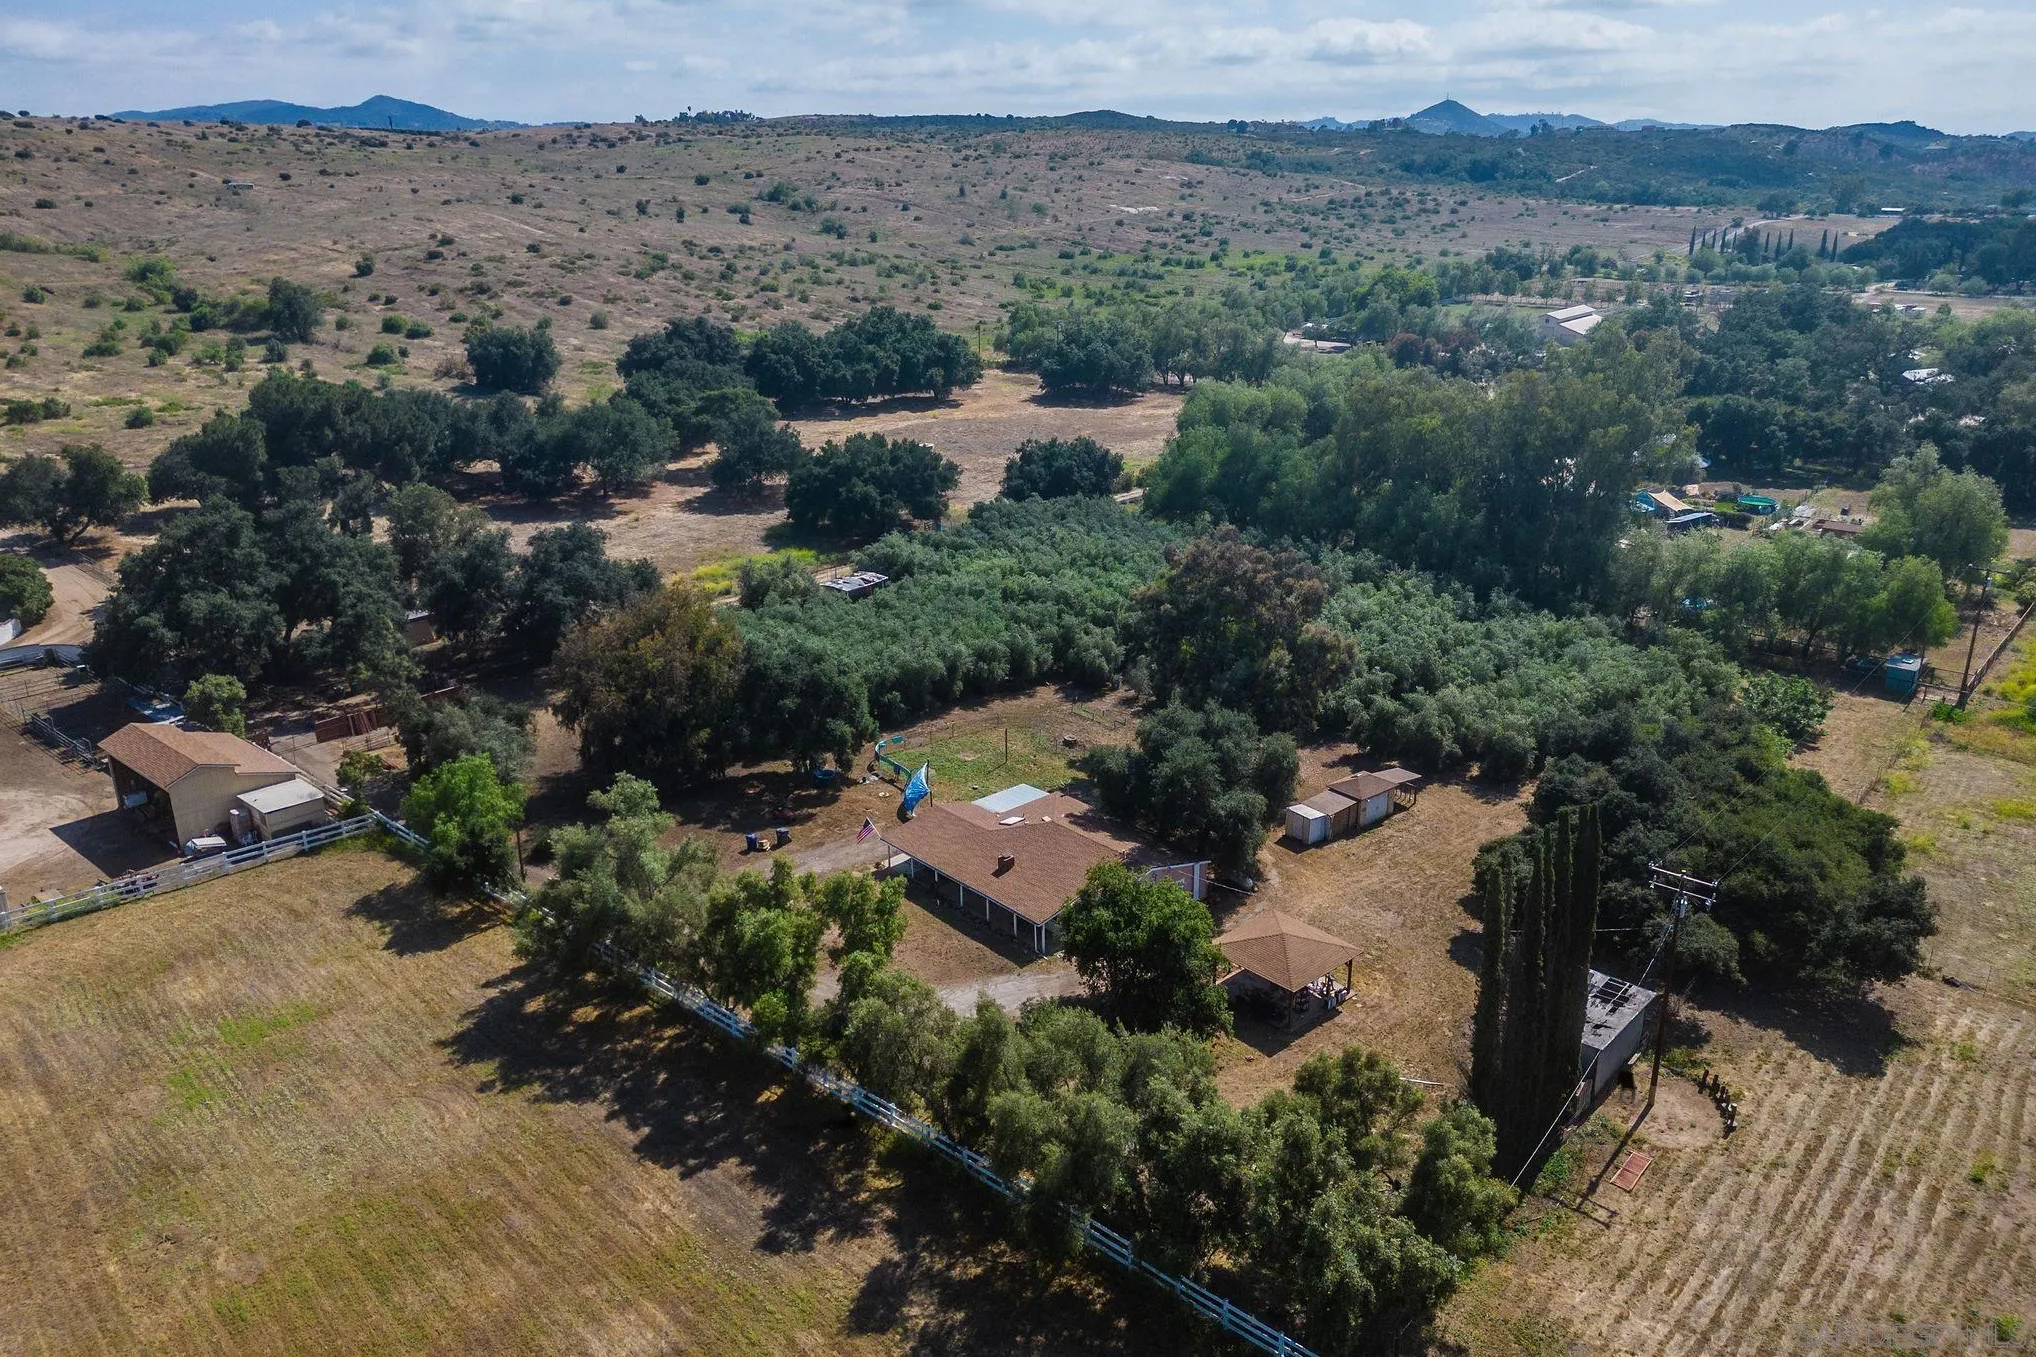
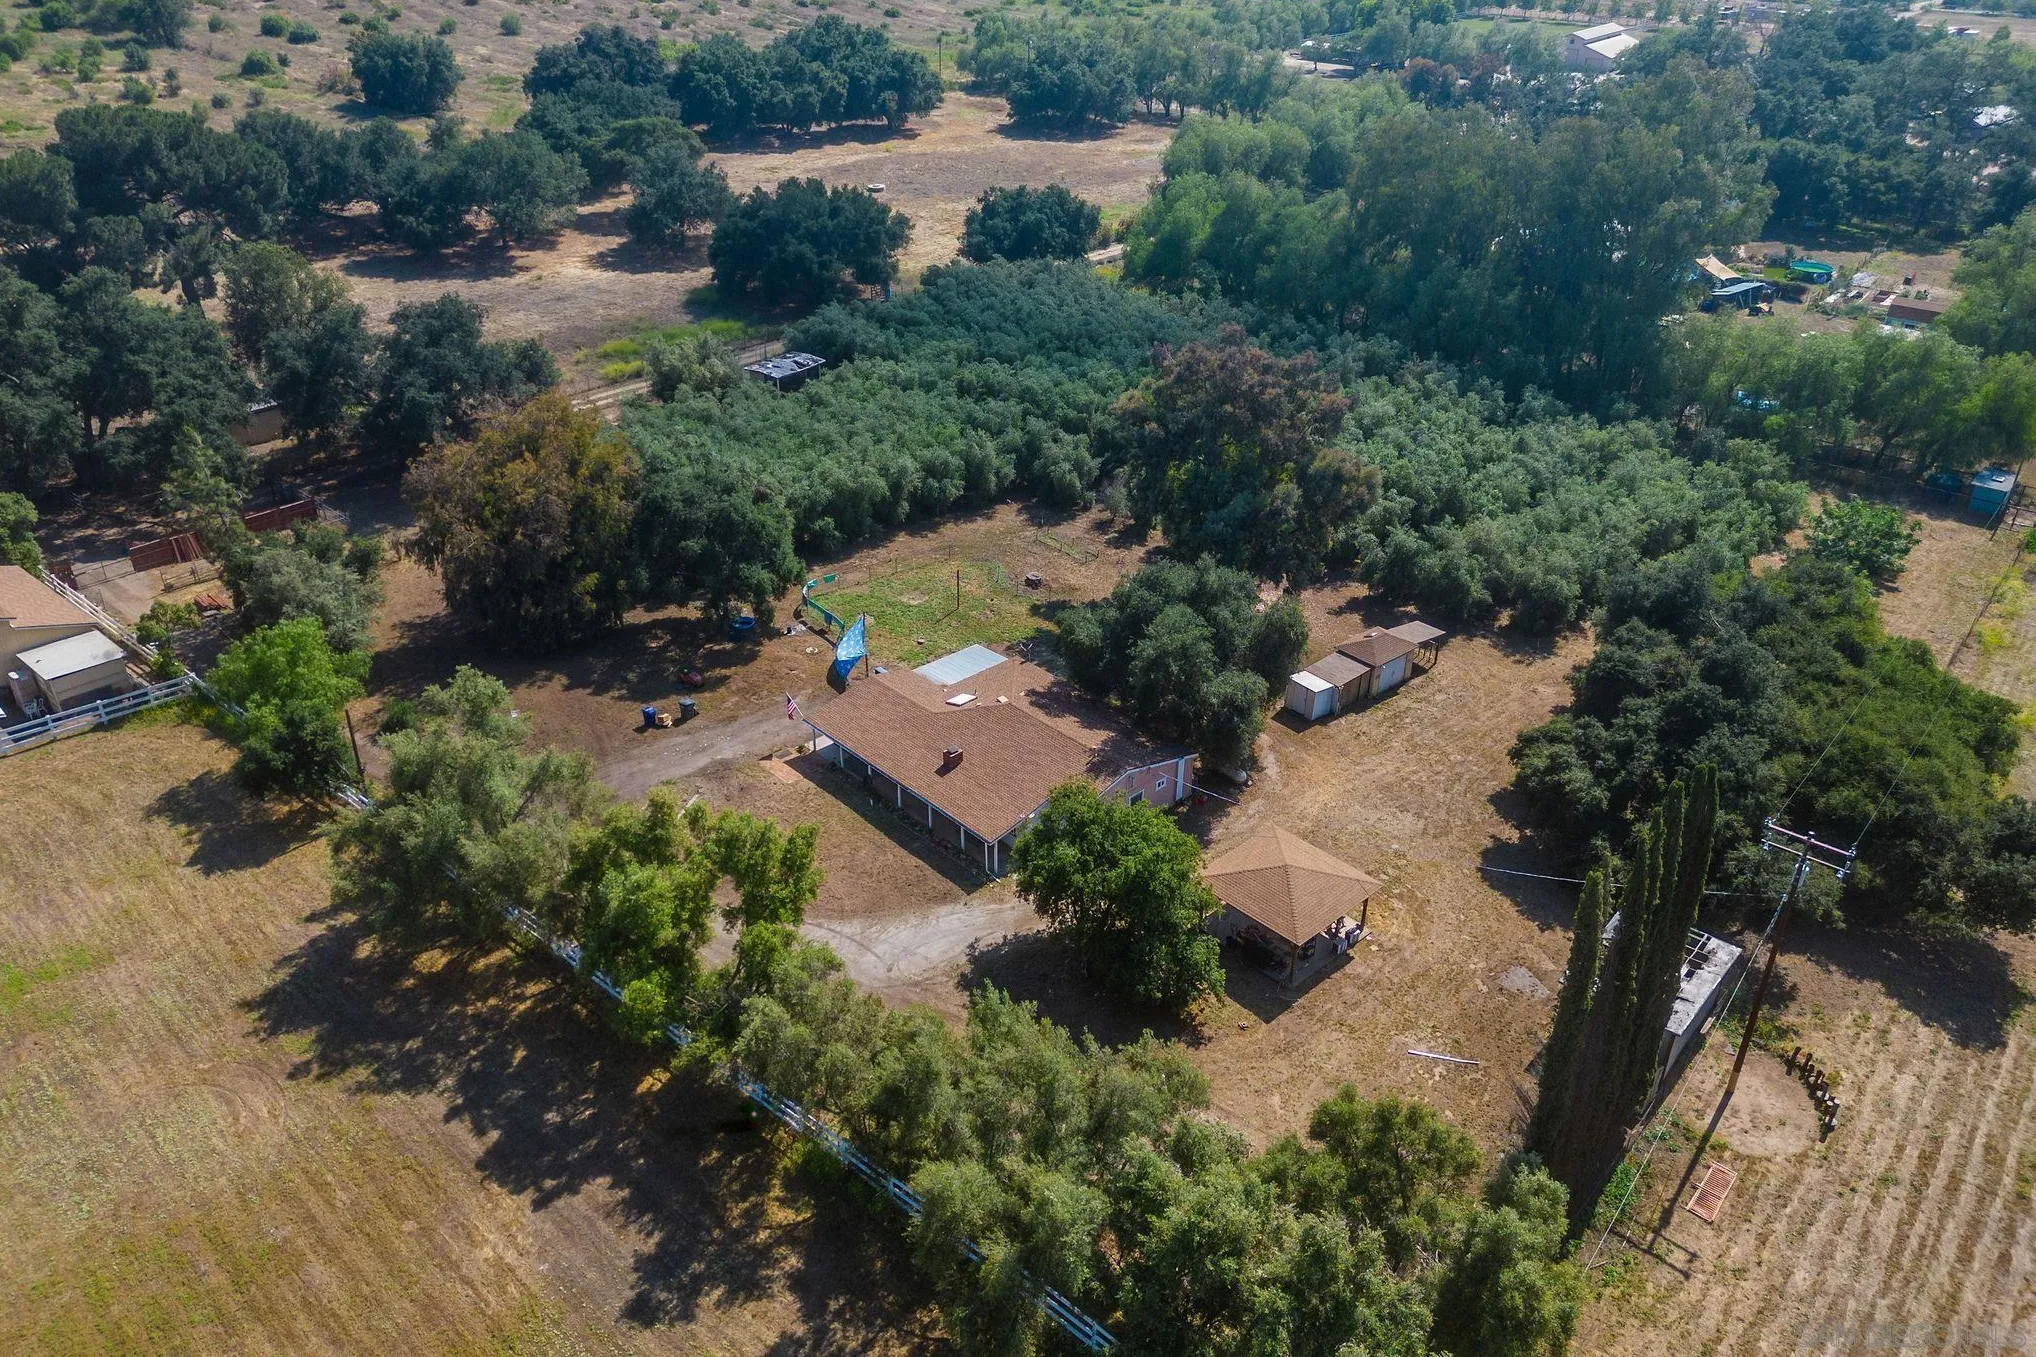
bench: present [1616,1070,1636,1103] -> none [1689,1047,1716,1091]

